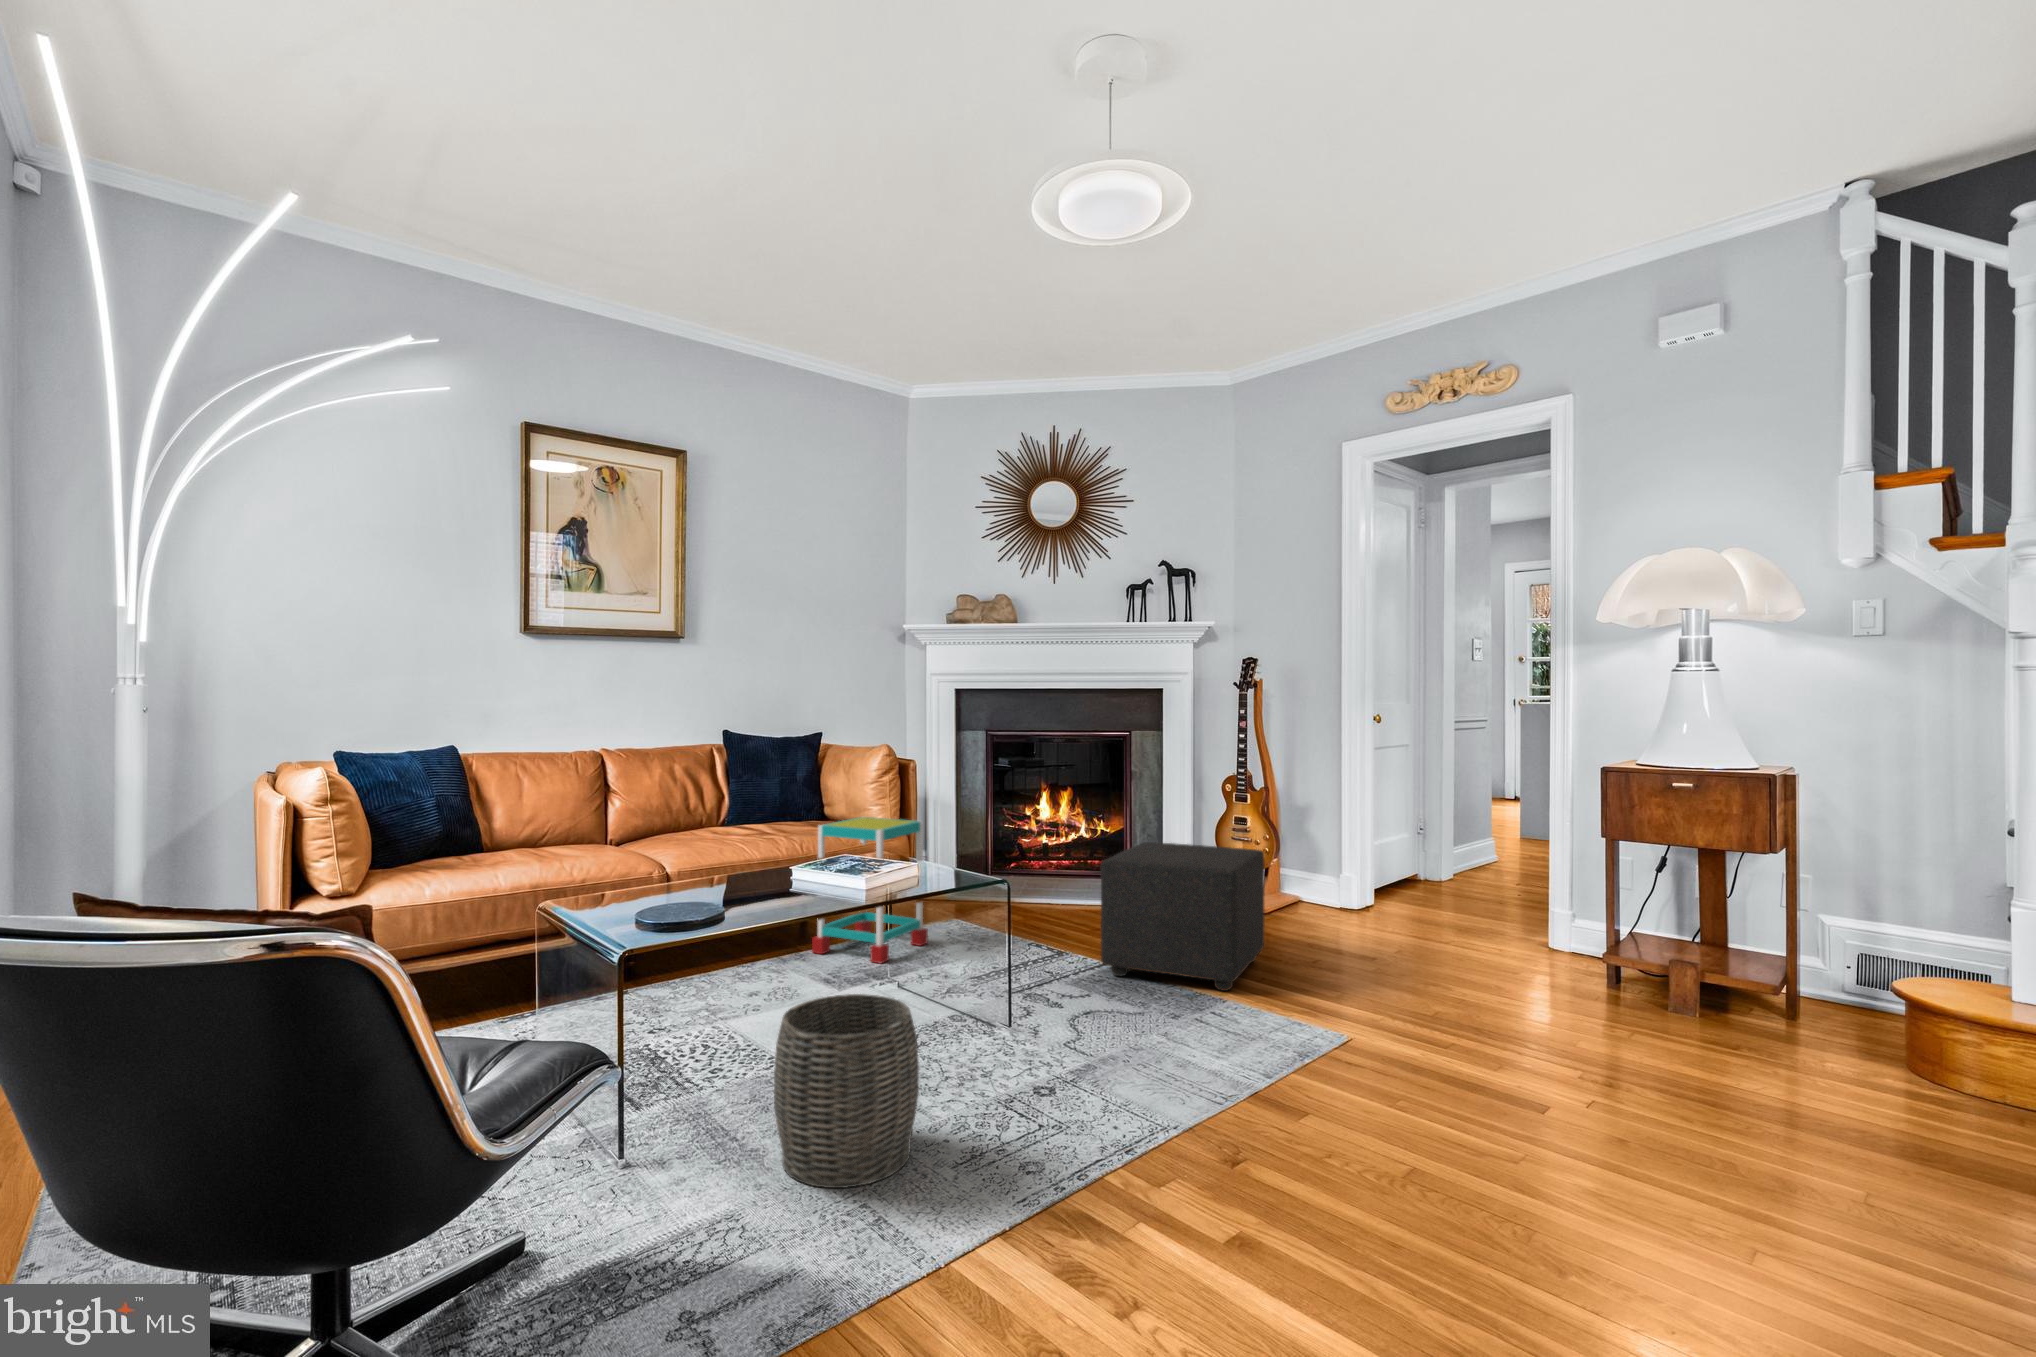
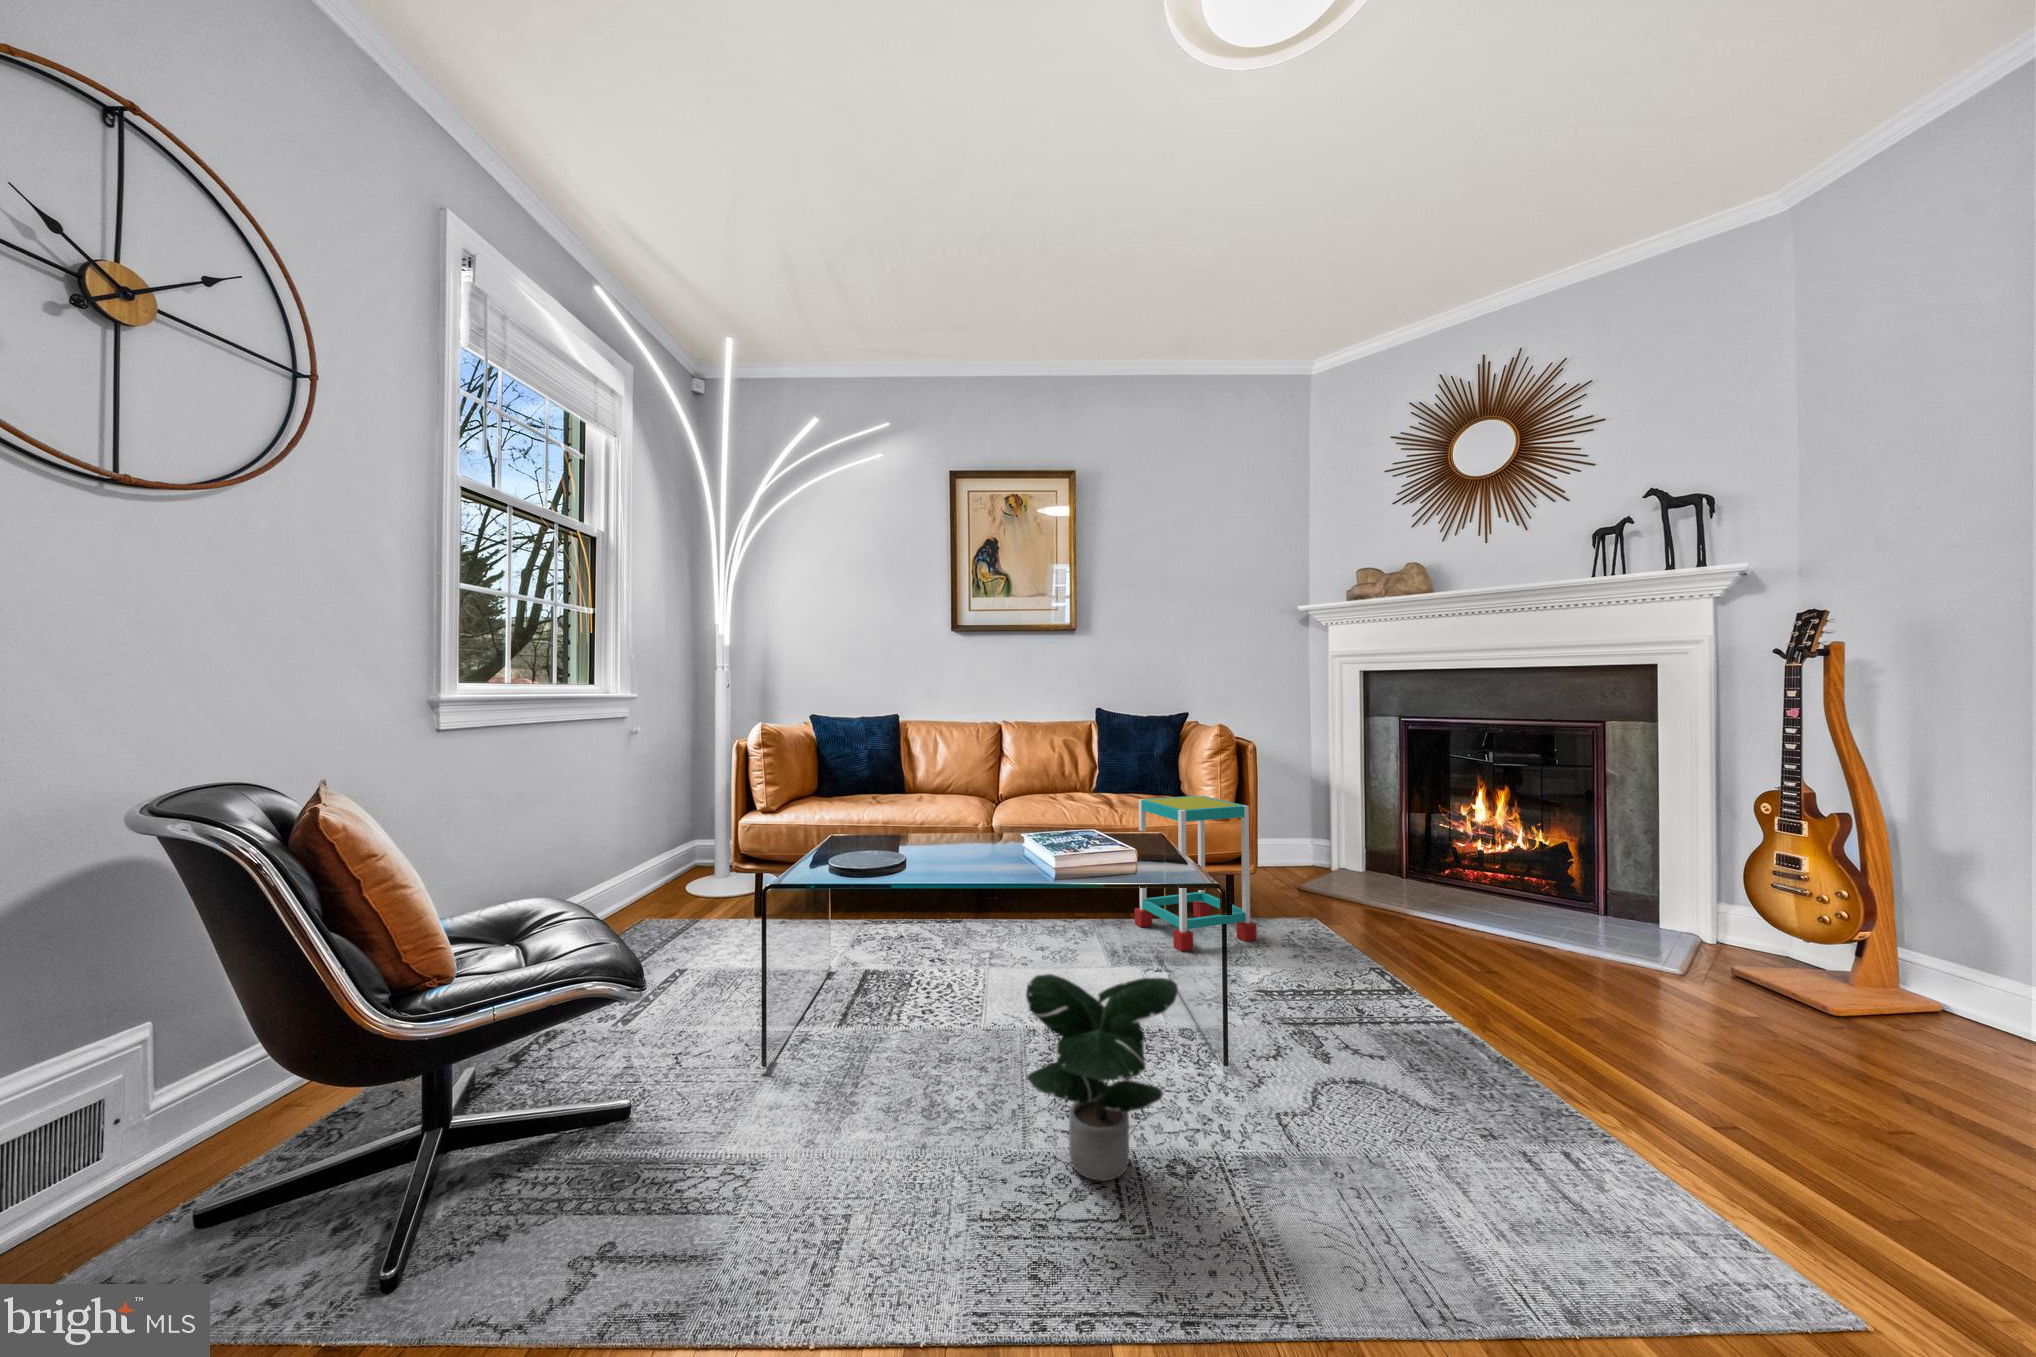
ottoman: present [1101,842,1264,991] -> none [1425,868,1775,1140]
potted plant: none [932,943,1052,1095] -> present [1026,974,1178,1181]
woven basket: present [774,994,919,1188] -> none [755,986,929,1243]

